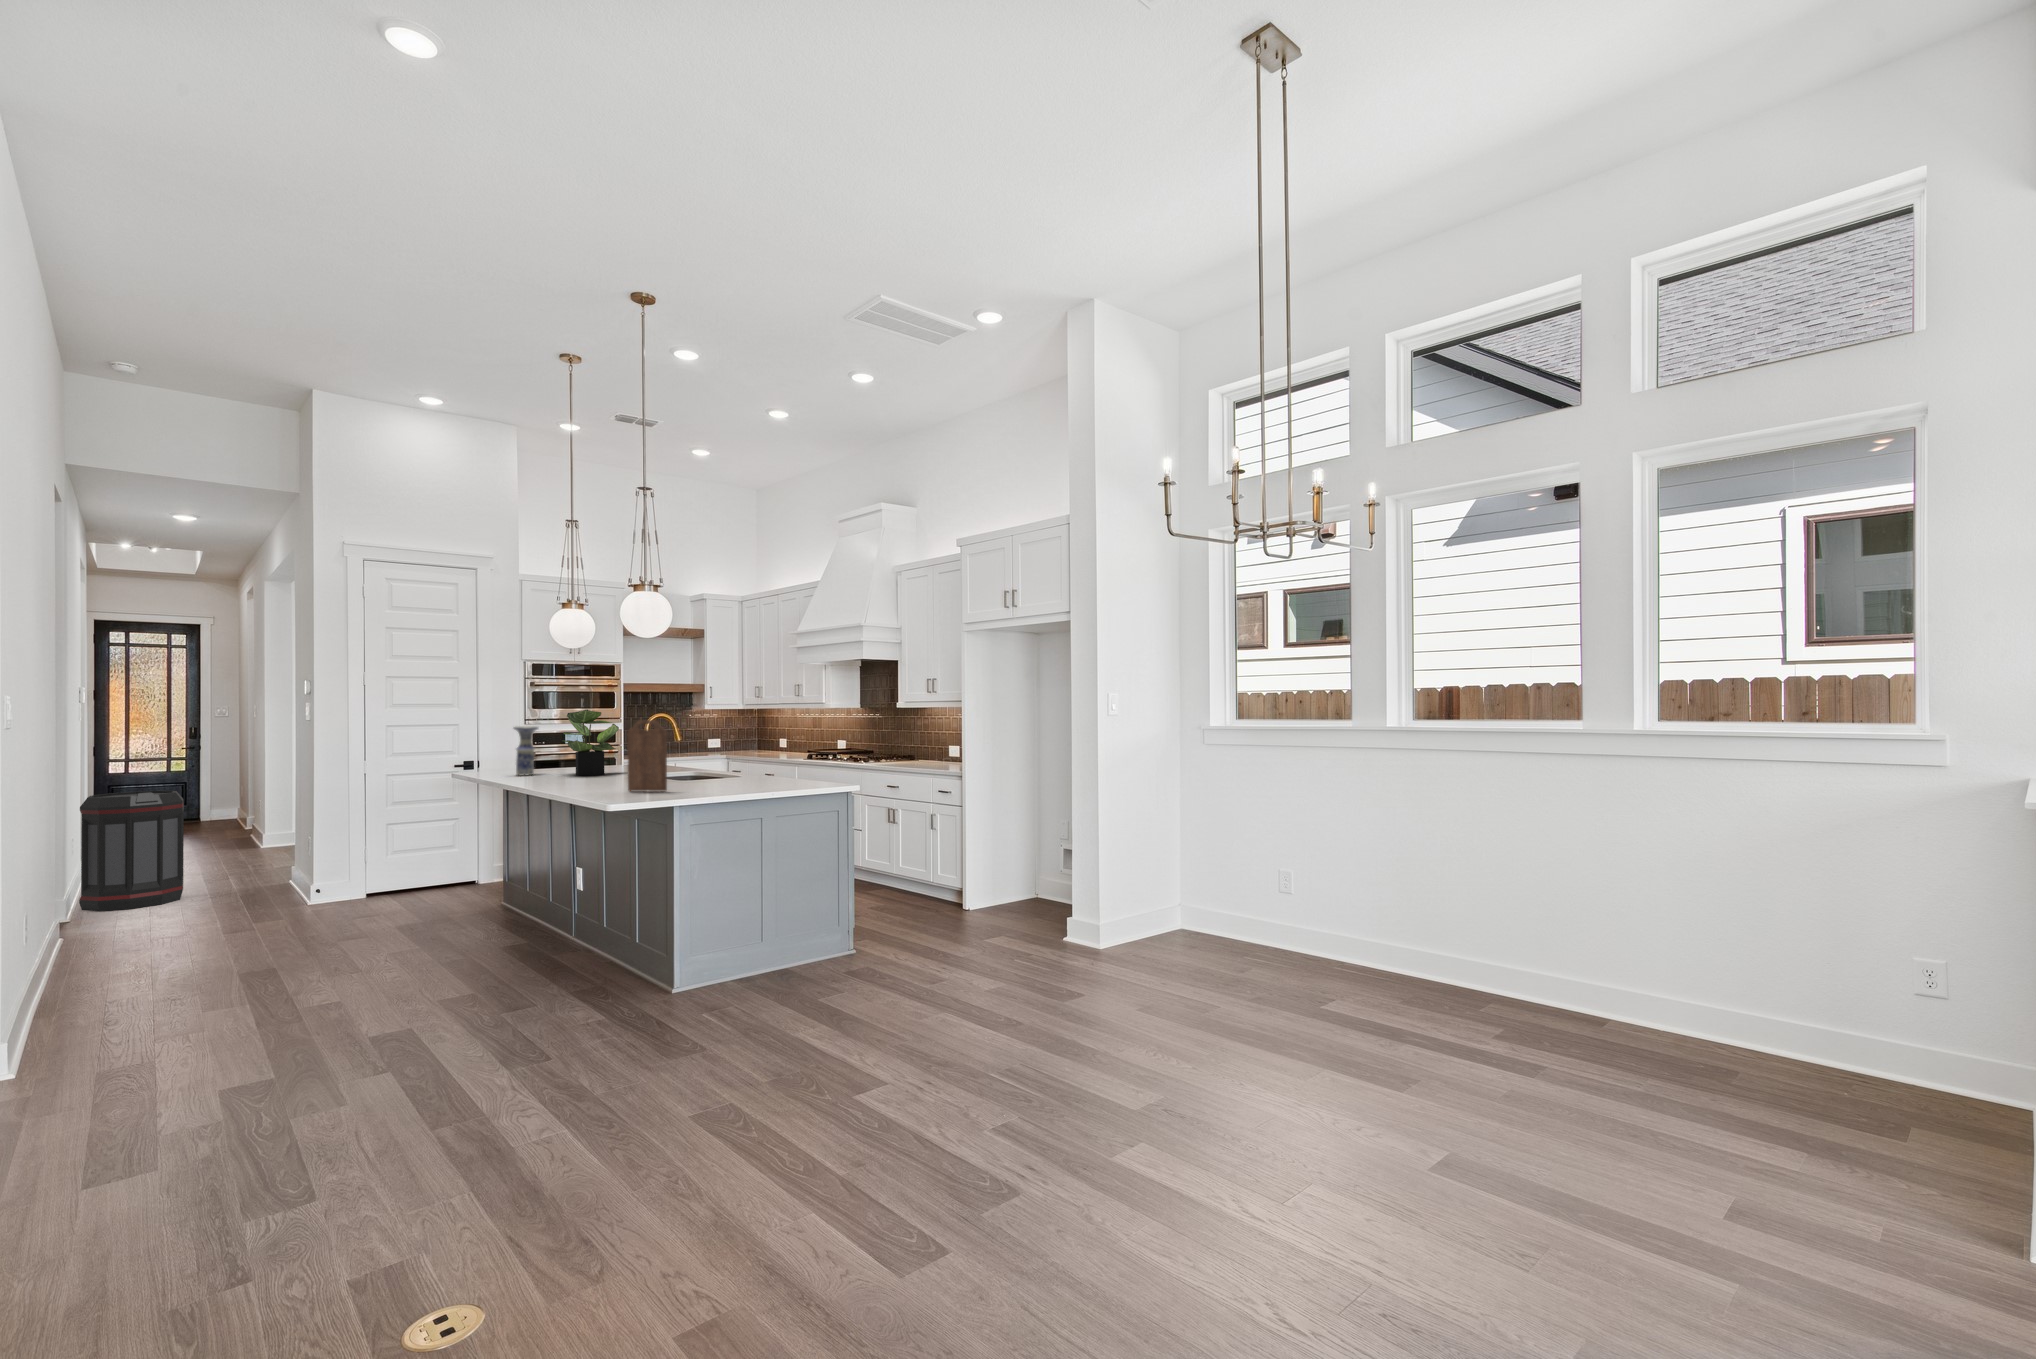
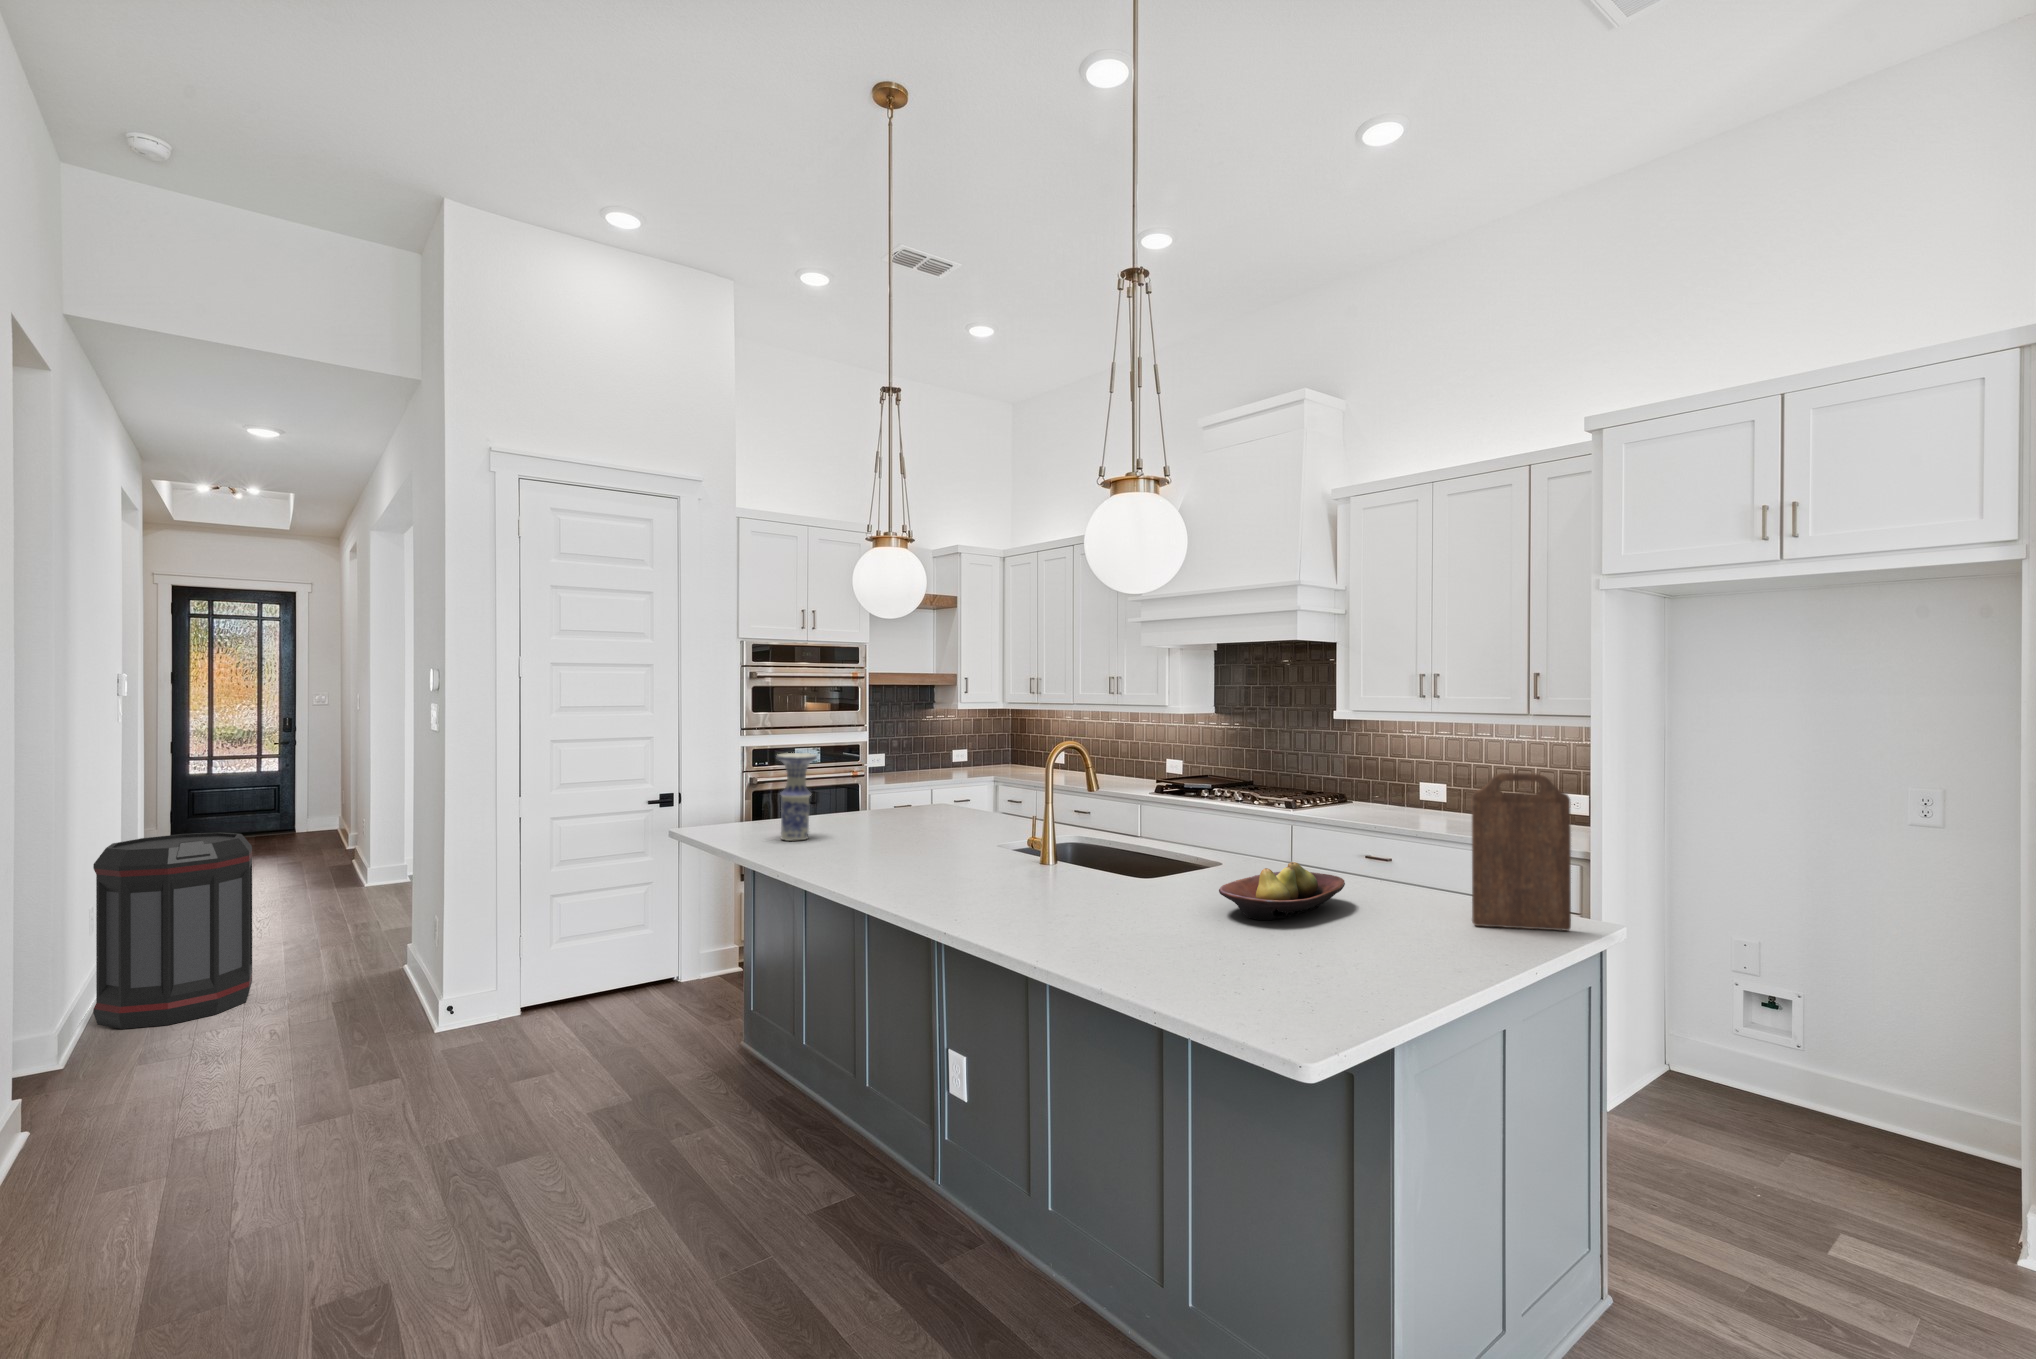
potted plant: present [563,710,619,776] -> none [858,730,953,845]
cutting board: present [628,720,667,791] -> present [1472,773,1571,931]
fruit bowl: none [687,765,761,789] -> present [1219,862,1345,920]

